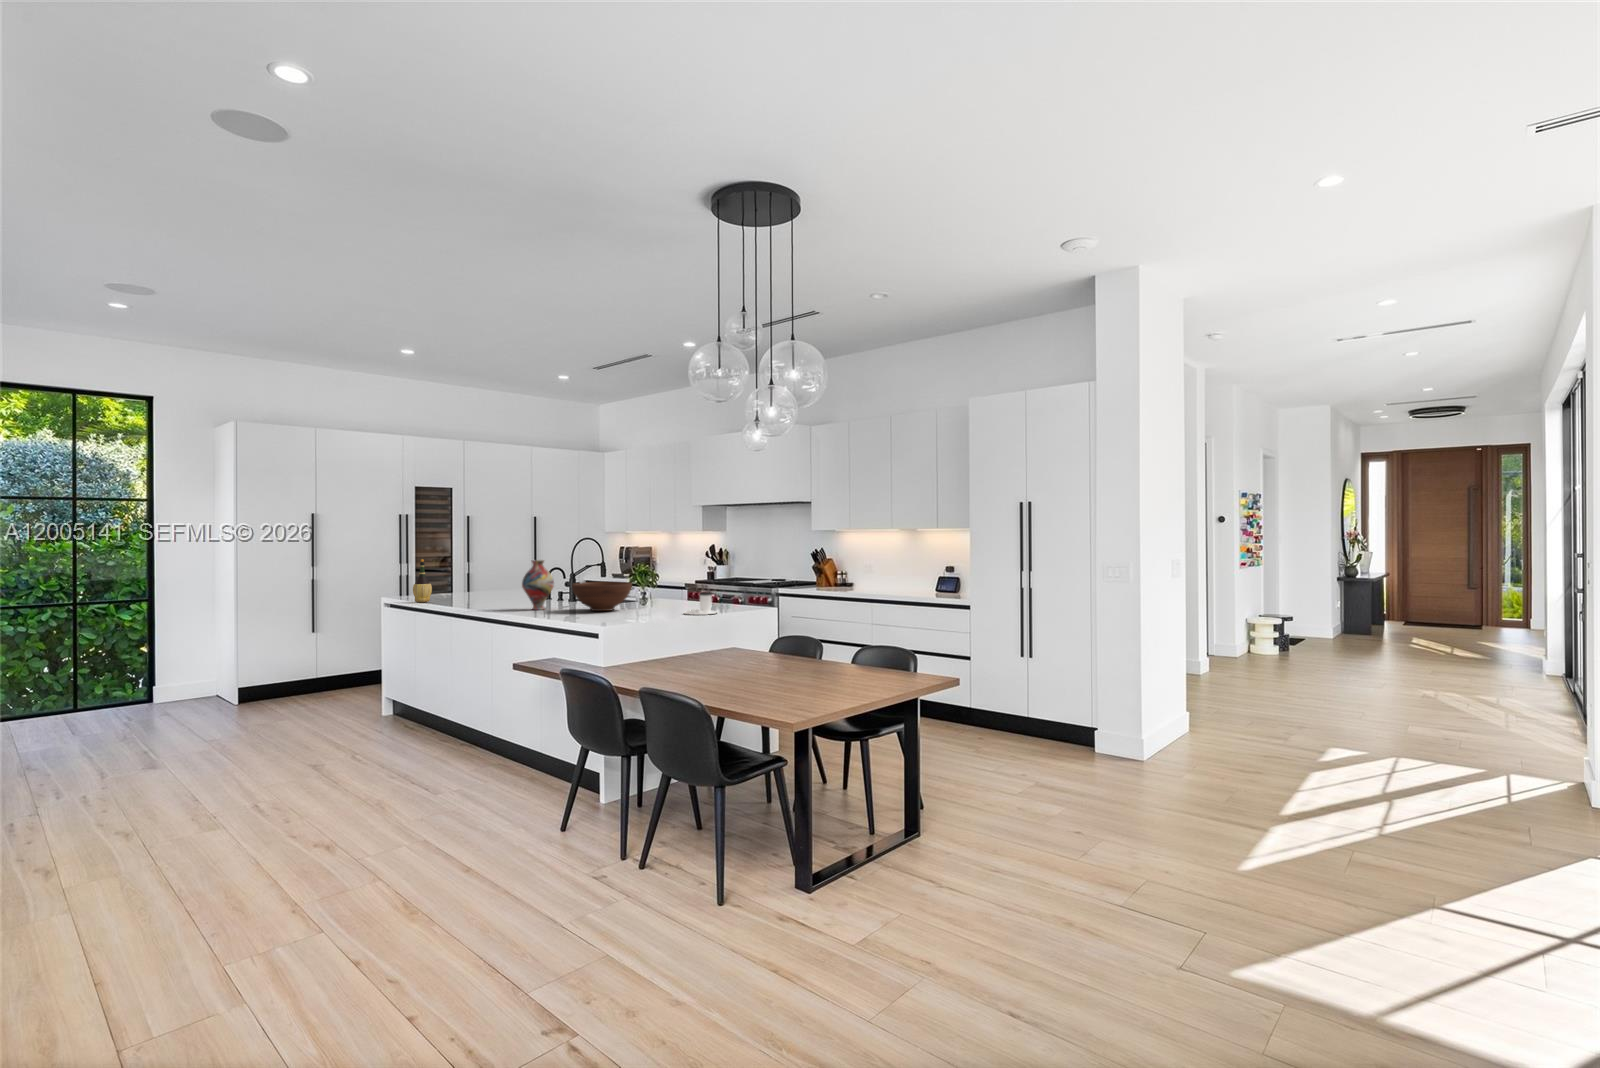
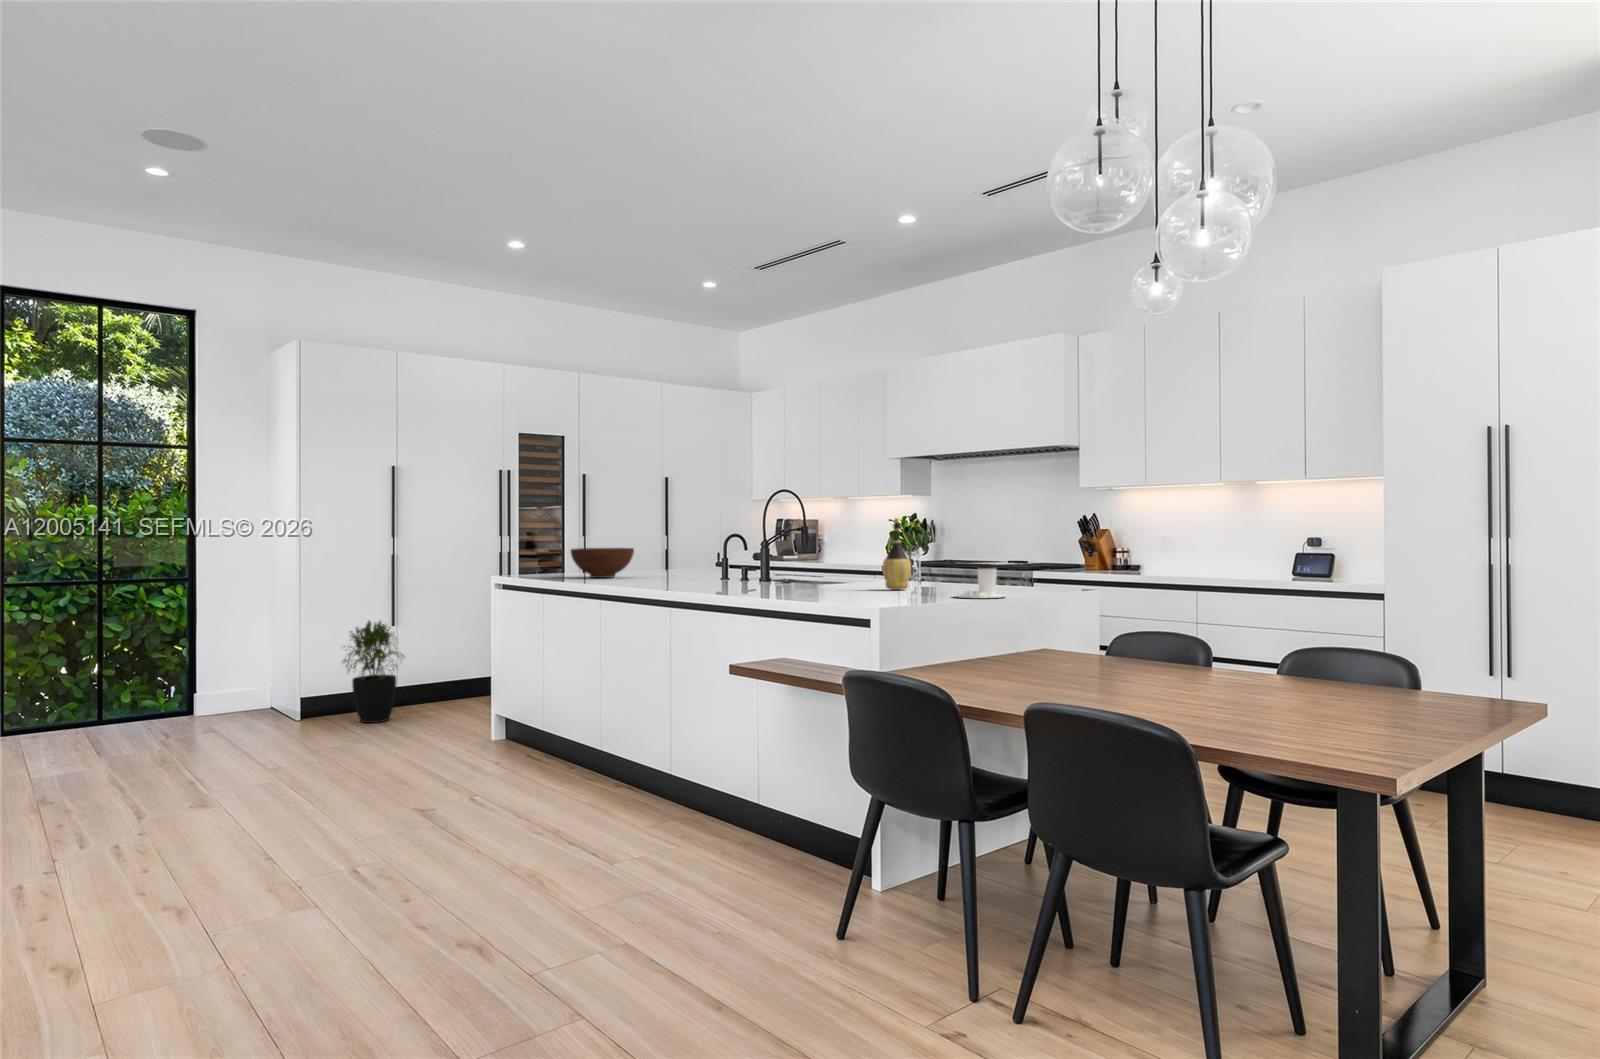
wine bottle: present [413,559,432,602] -> present [882,518,911,590]
vase: present [522,560,554,610] -> none [698,519,744,592]
fruit bowl: present [572,581,632,611] -> present [571,548,634,578]
potted plant: none [271,626,325,703] -> present [343,620,405,723]

